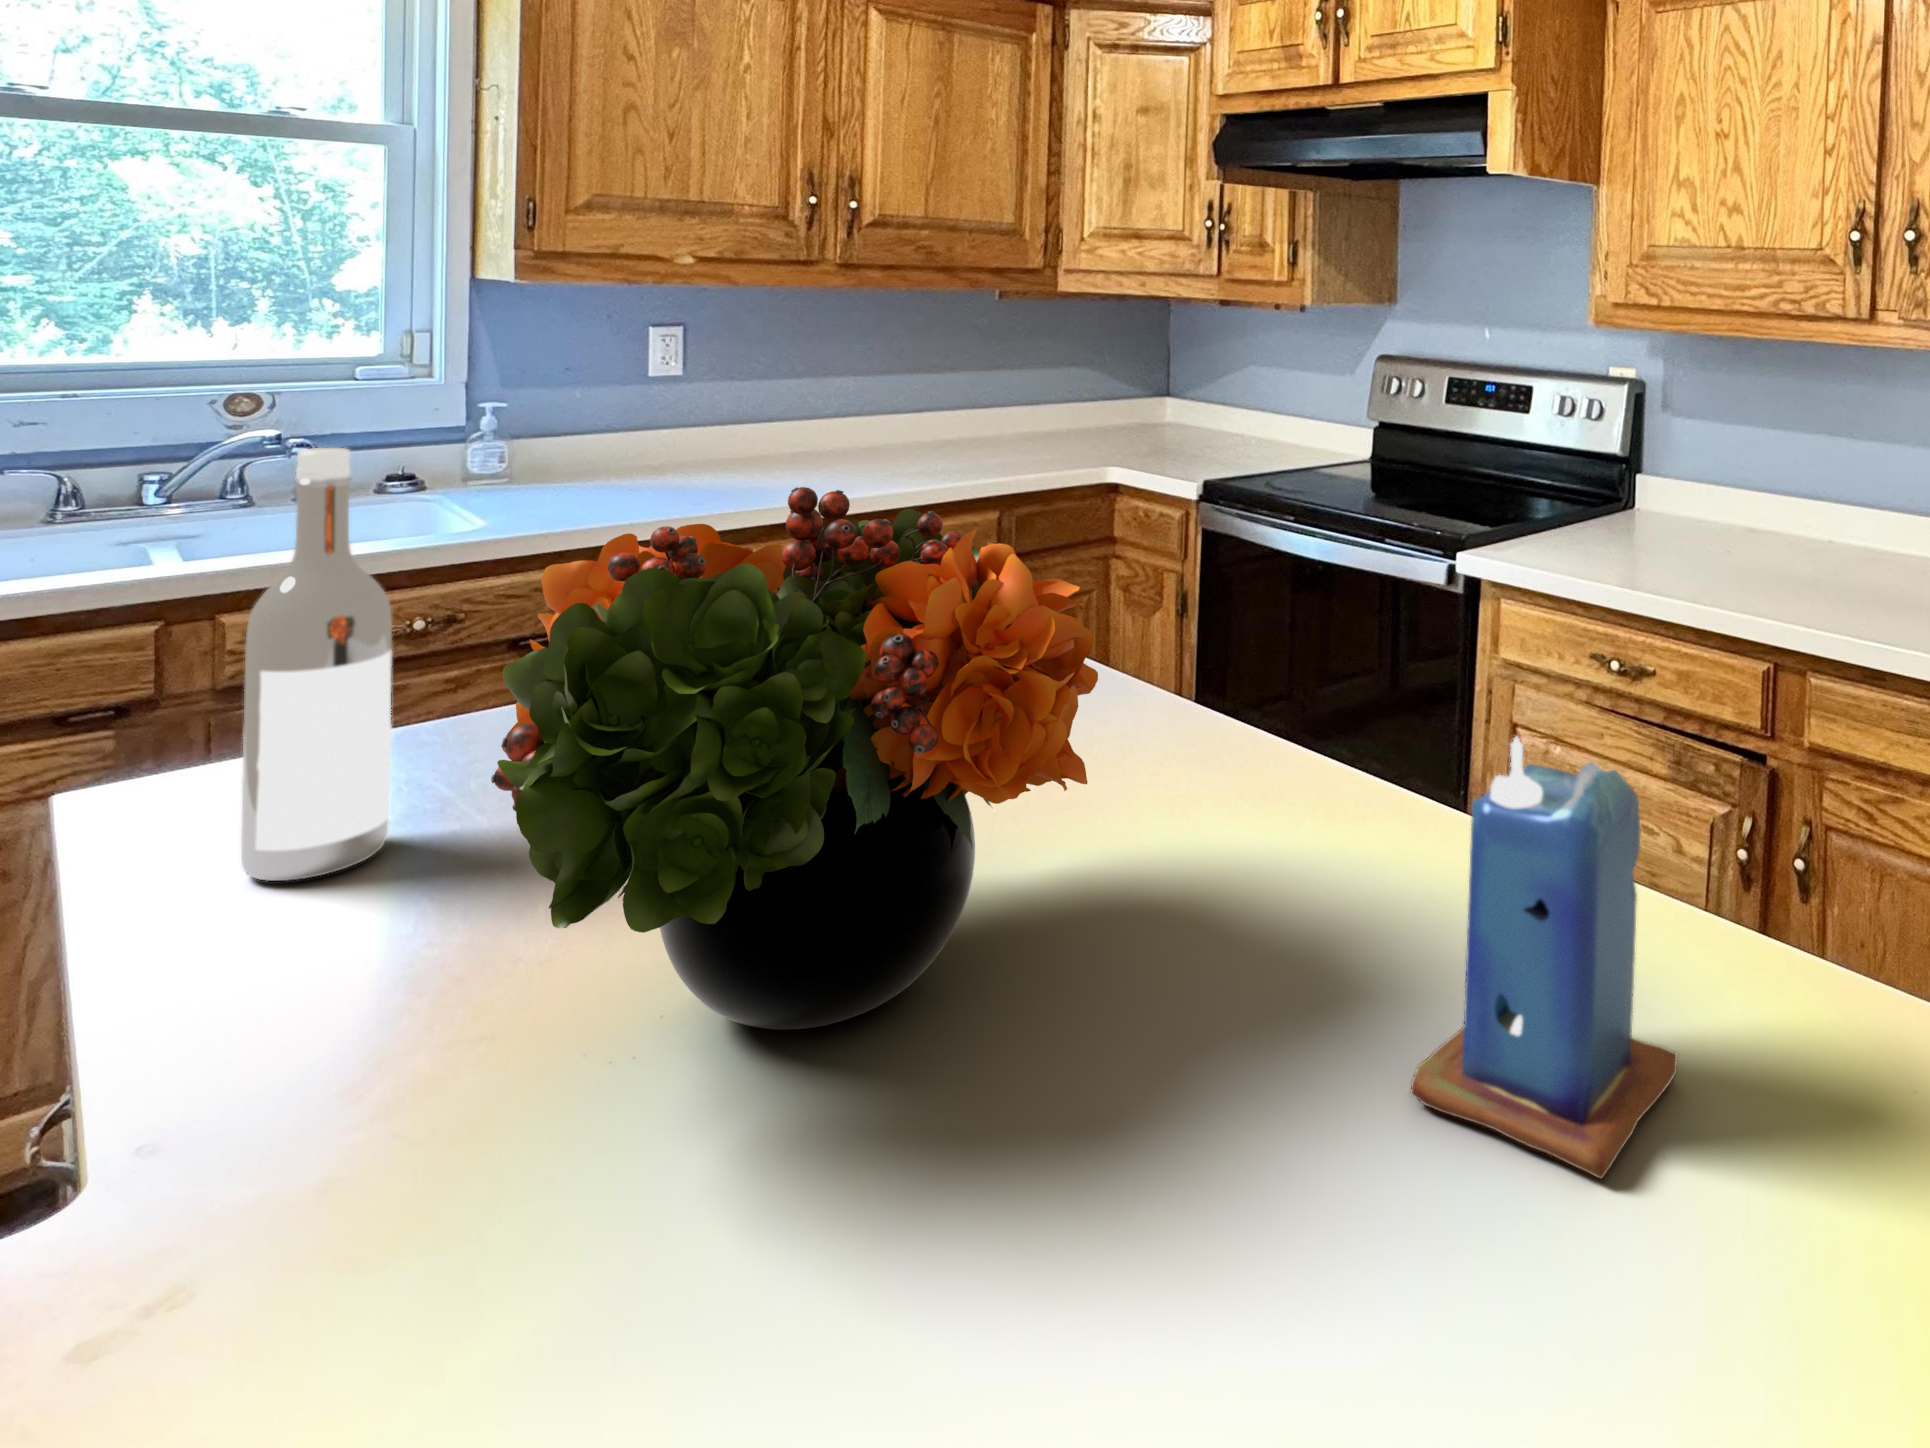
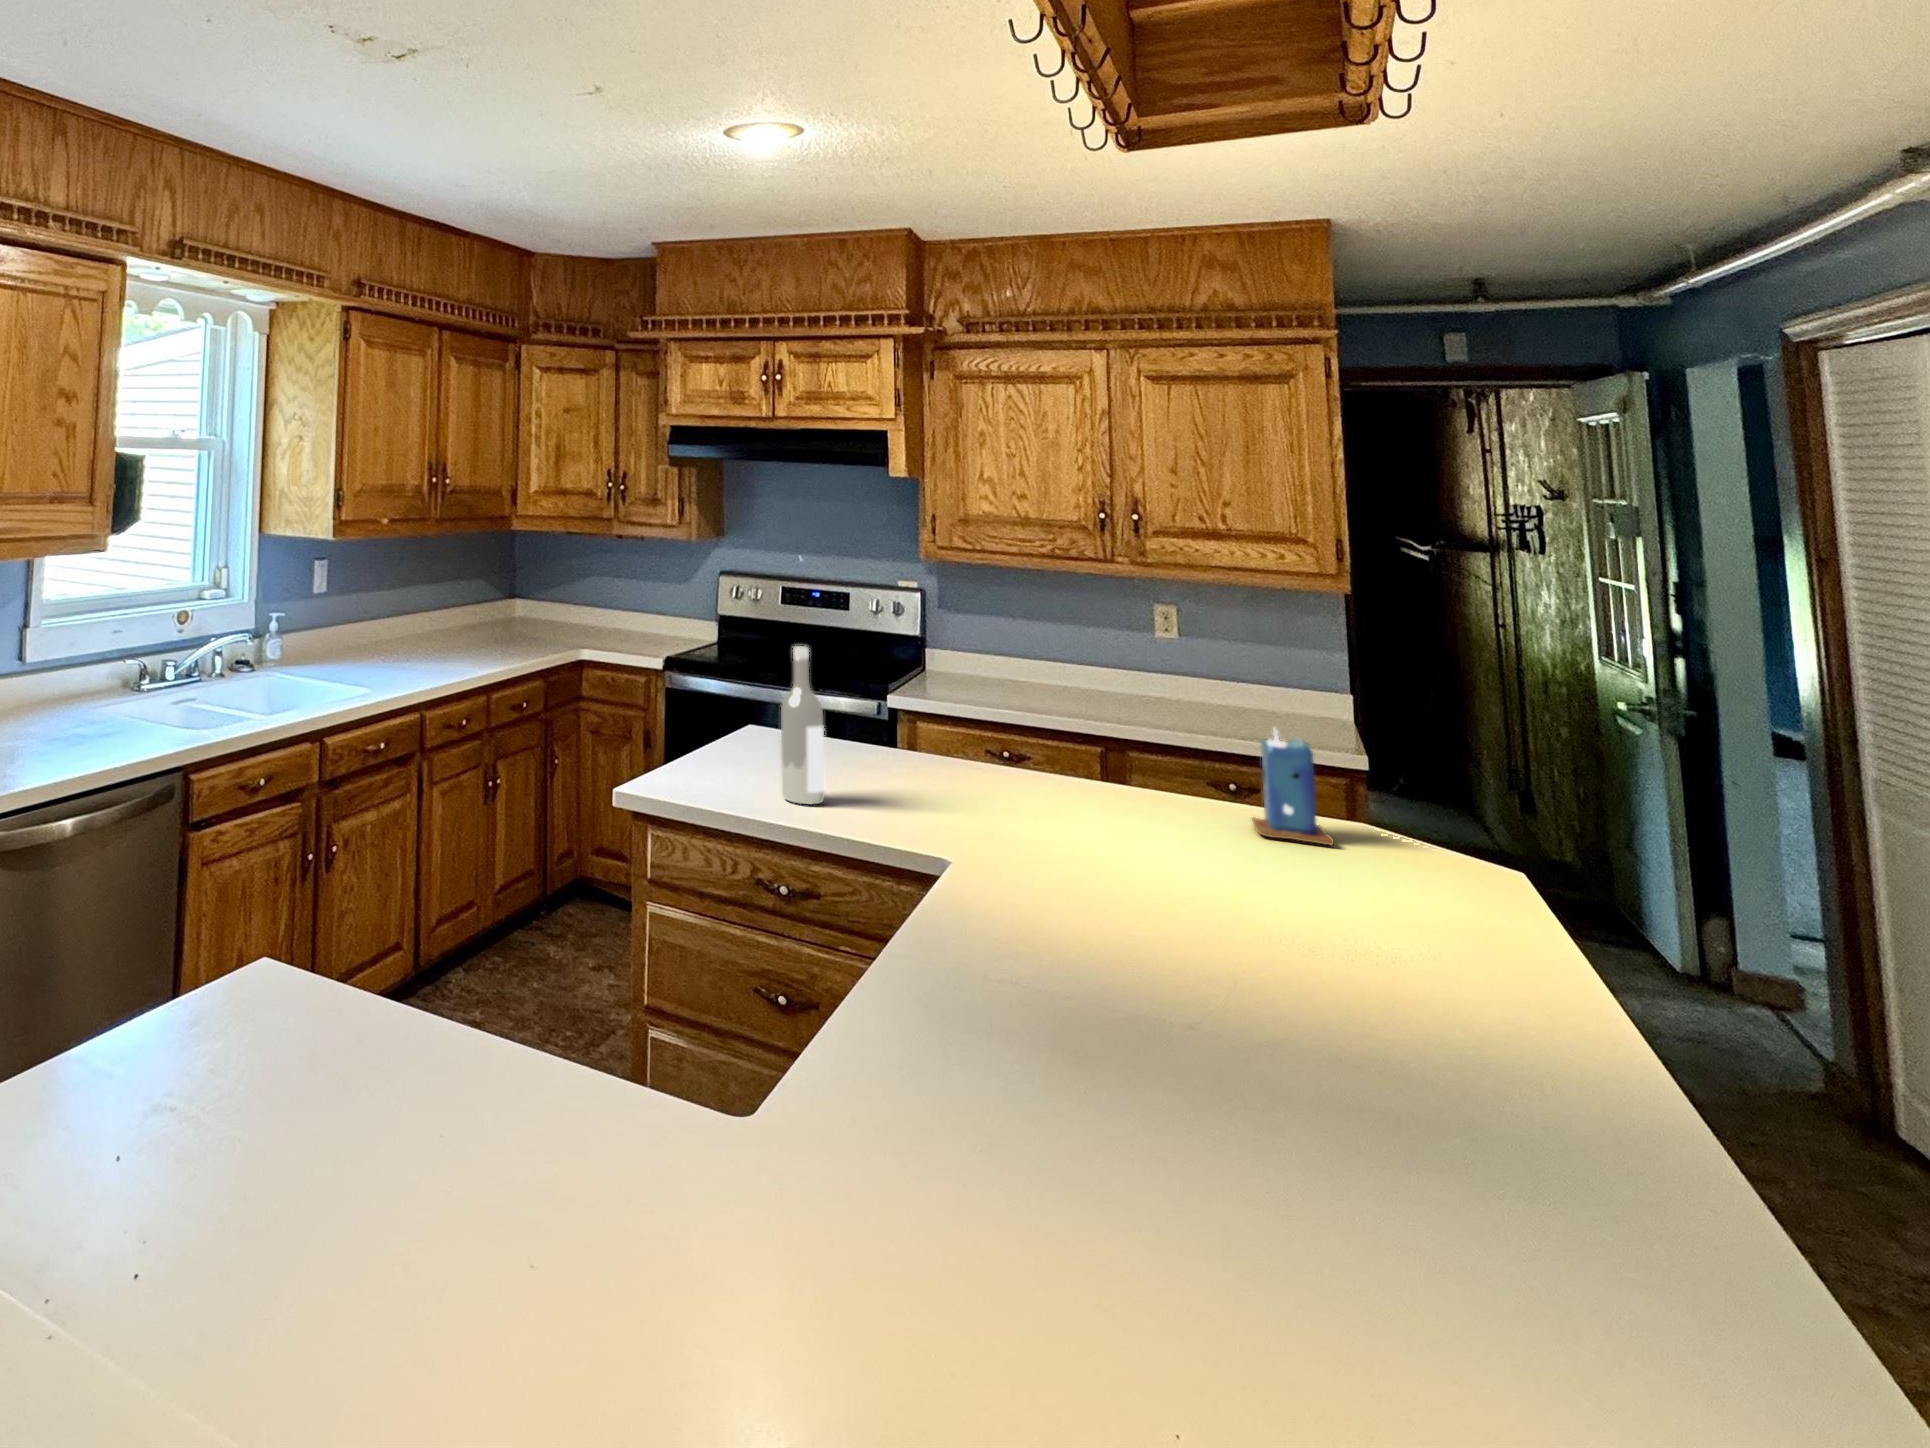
flower arrangement: present [491,487,1098,1029] -> none [947,657,1137,828]

